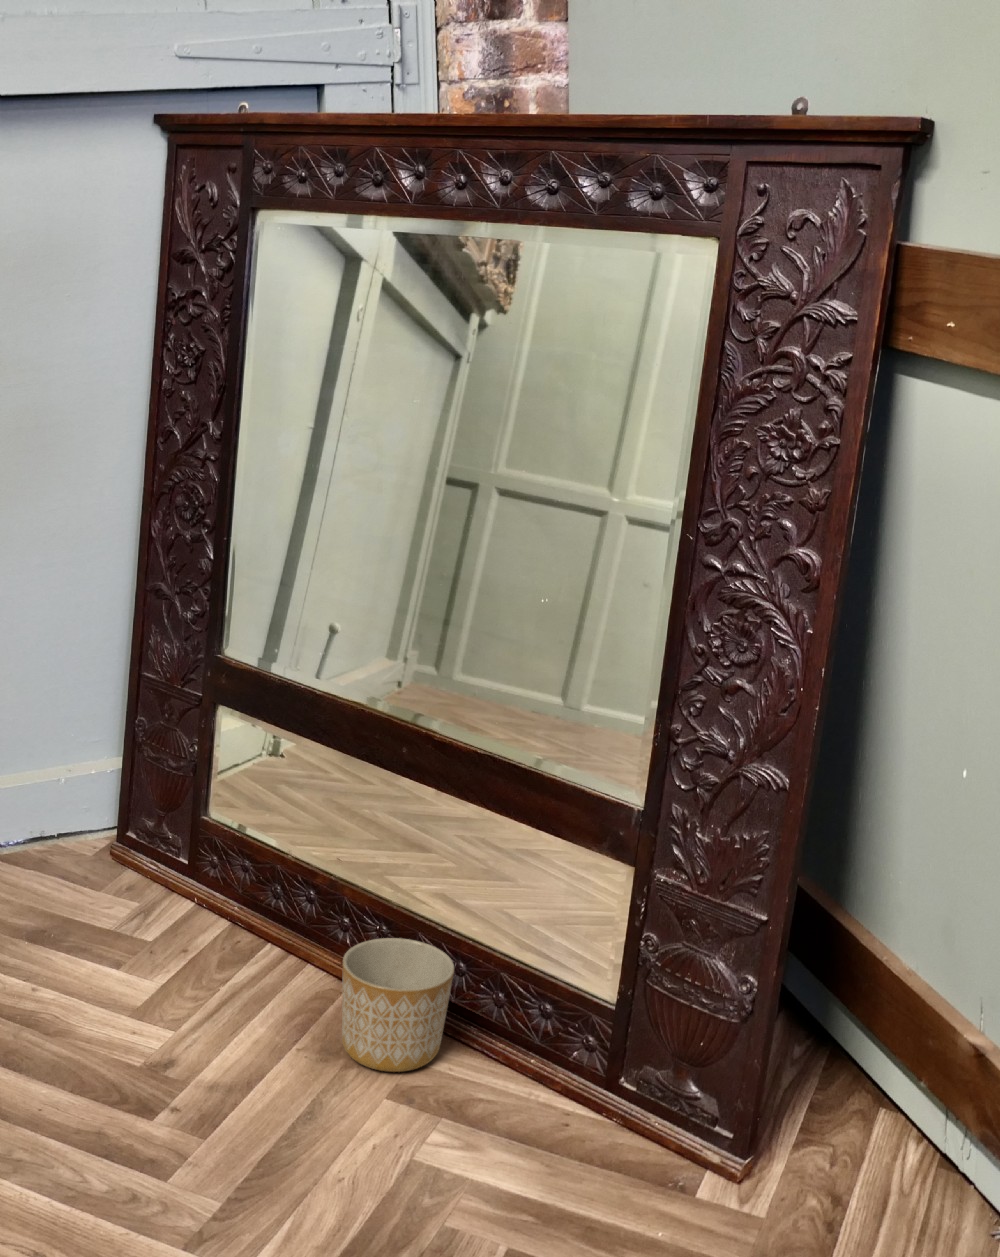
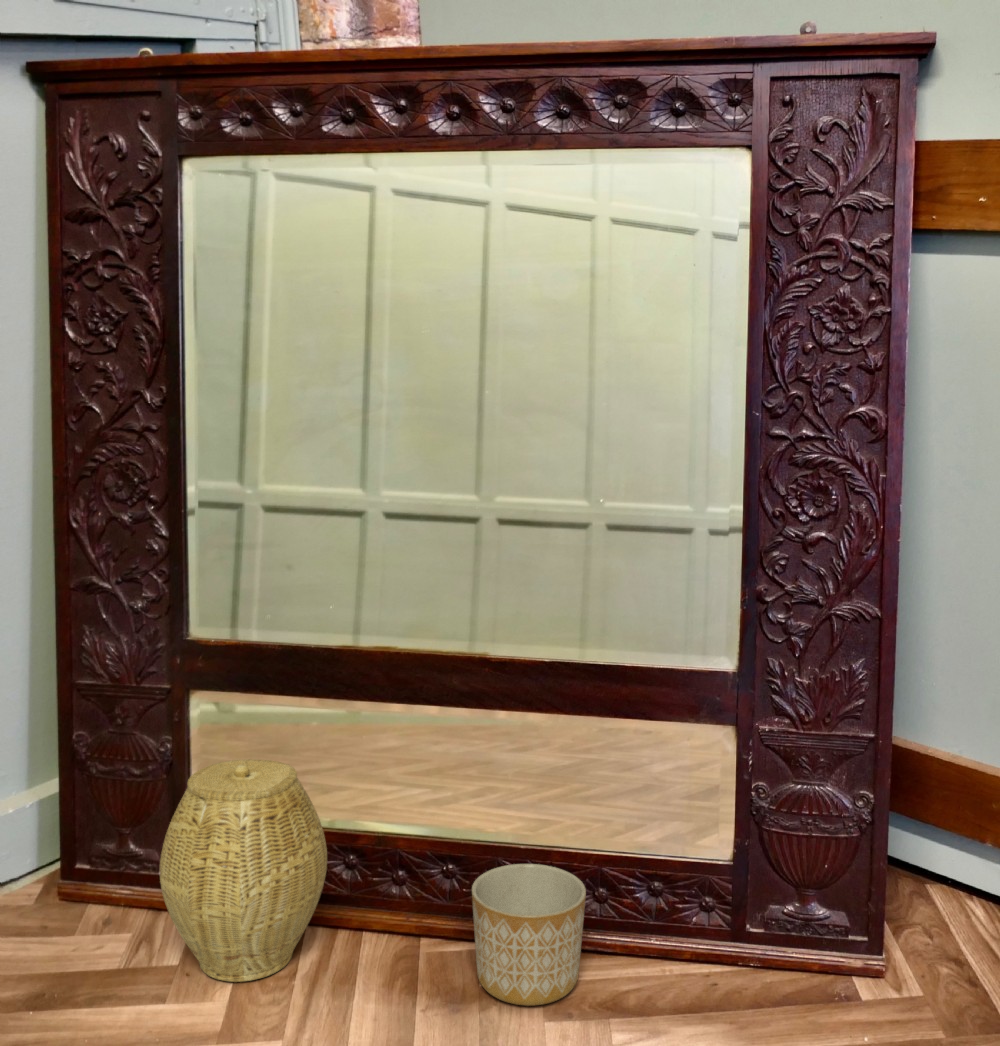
woven basket: none [128,774,278,968] -> present [160,759,327,982]

